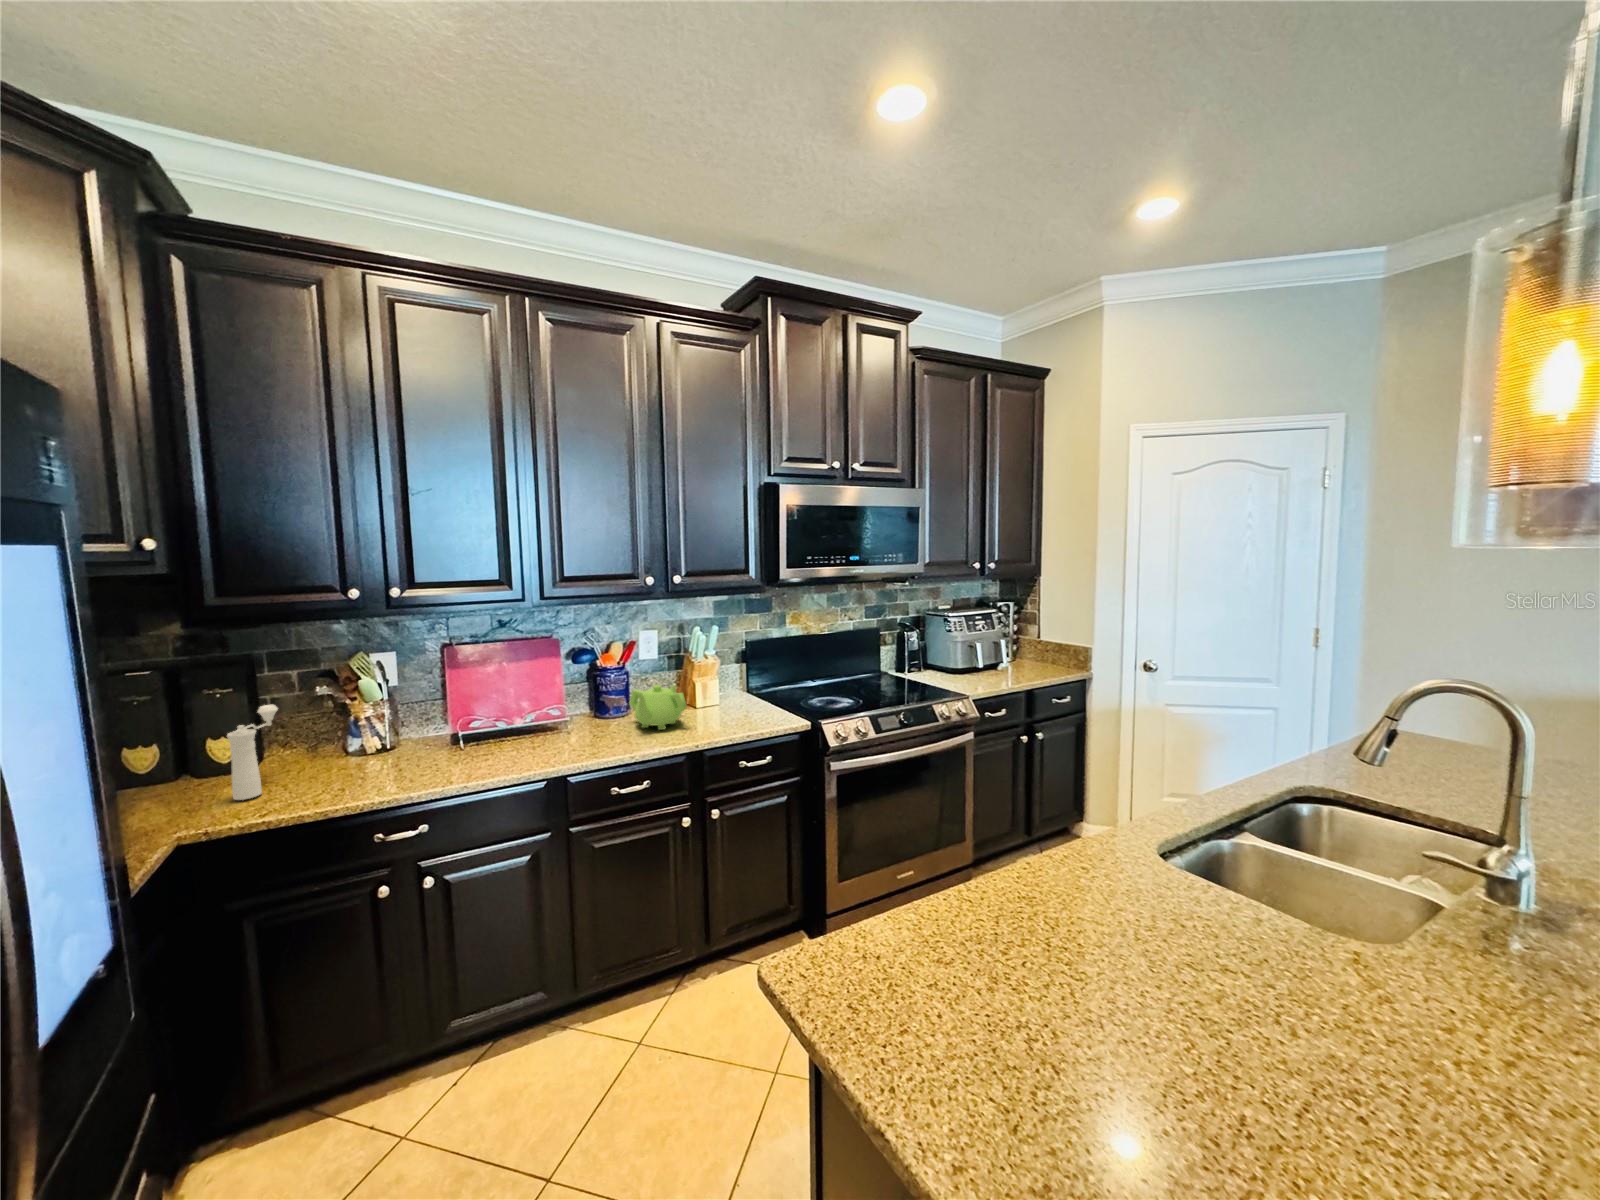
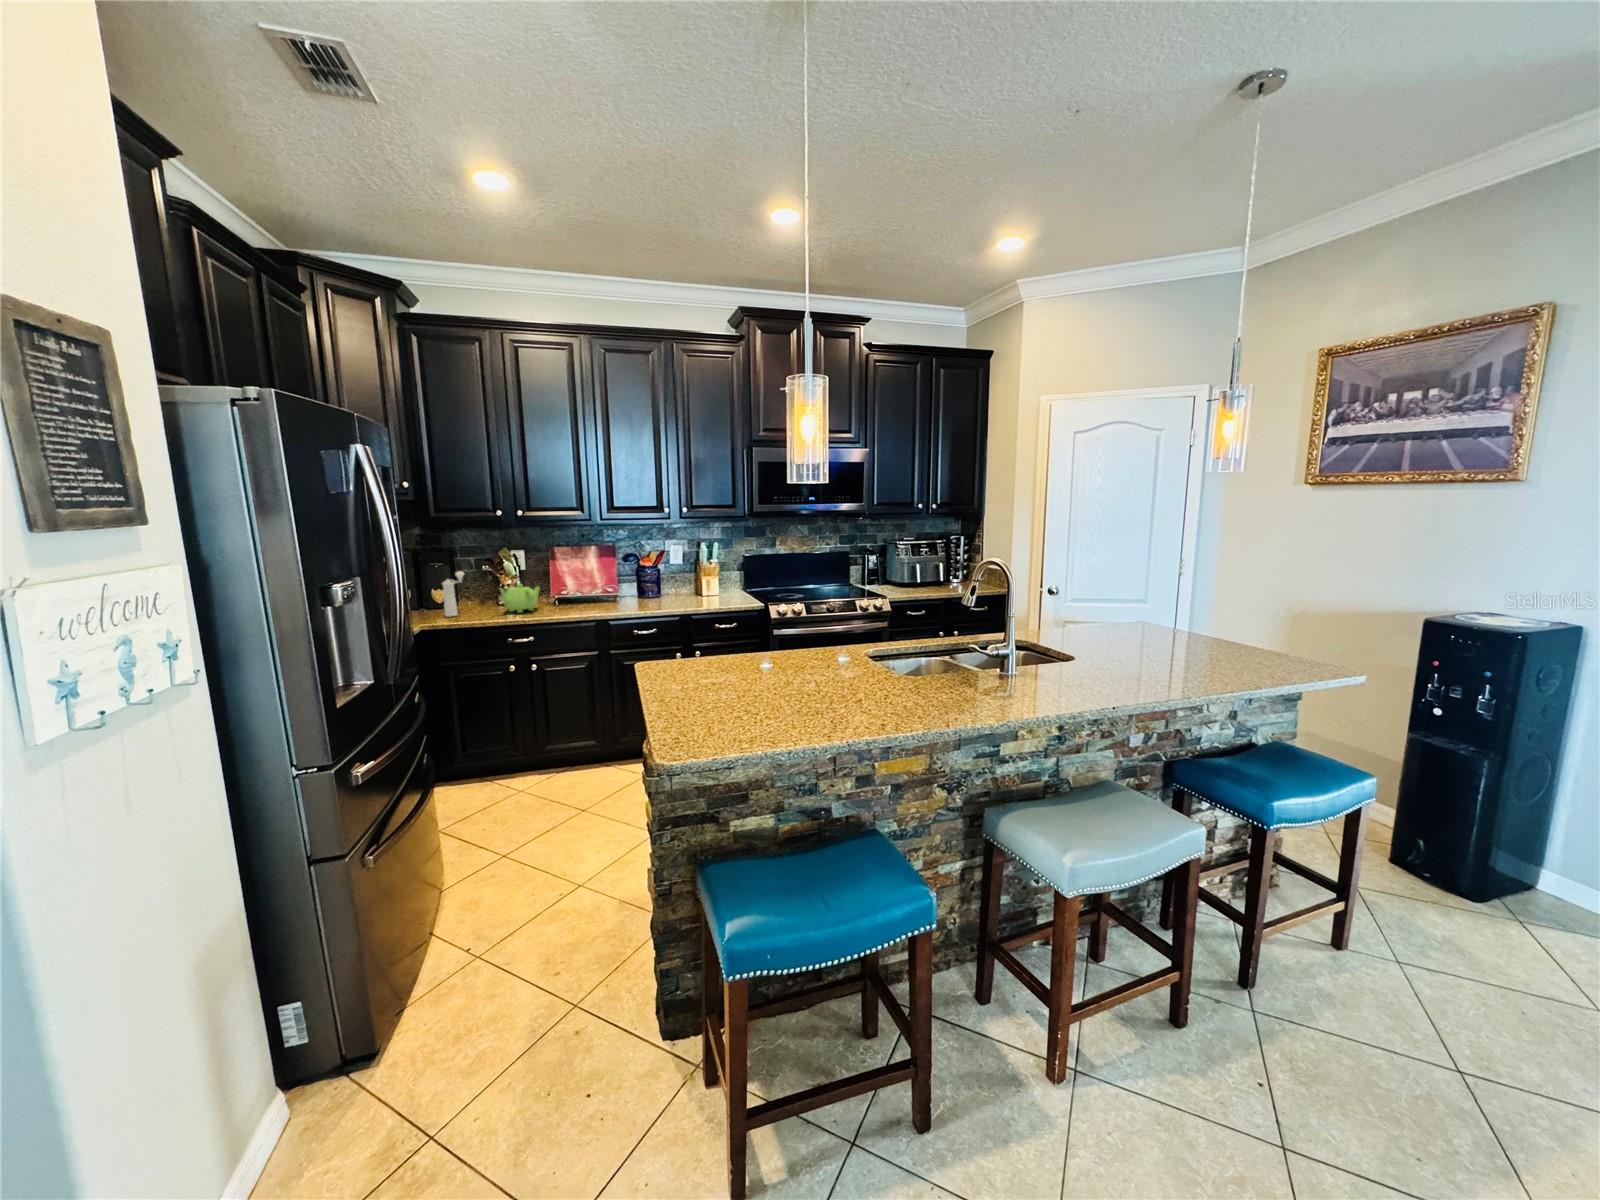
teapot: present [629,685,687,730] -> present [500,584,540,613]

